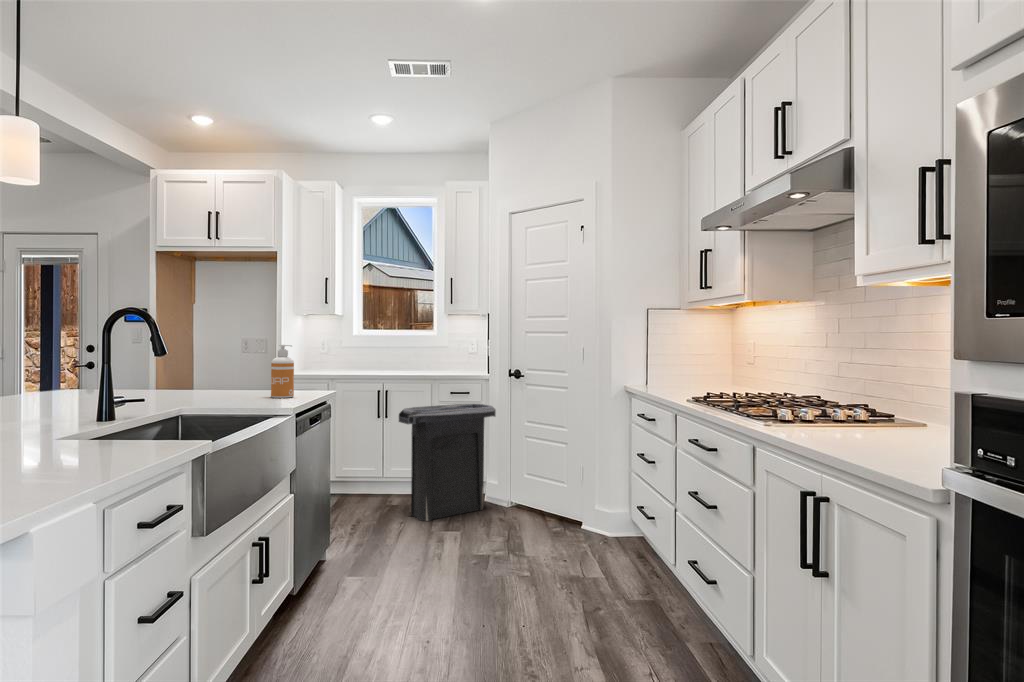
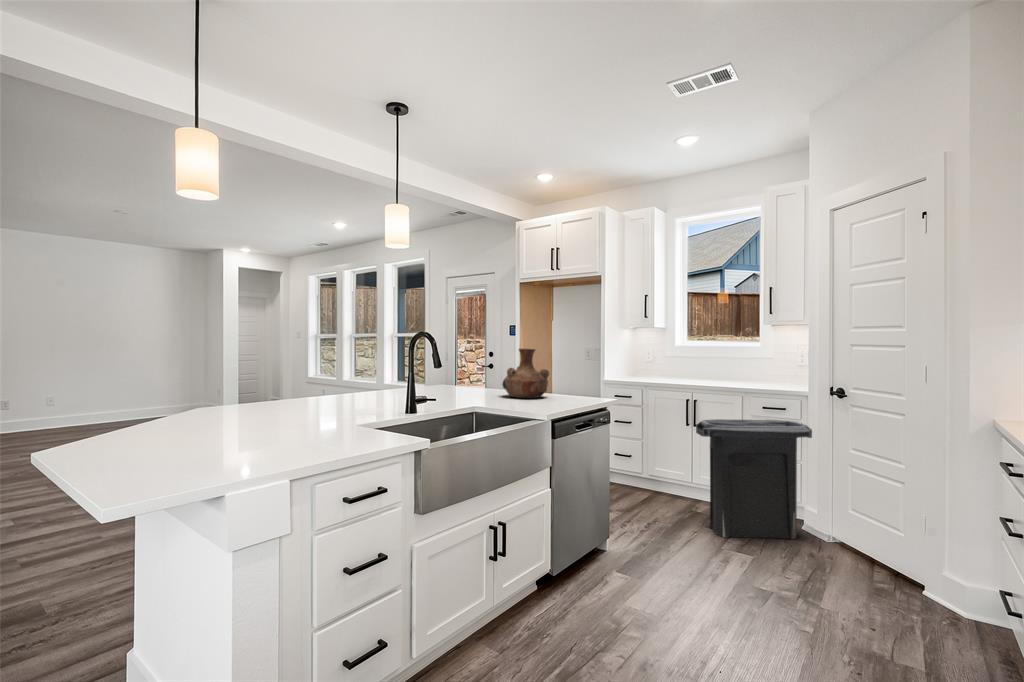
vase: none [183,333,249,395] -> present [503,348,549,398]
soap dispenser: present [271,345,294,398] -> none [559,359,577,404]

